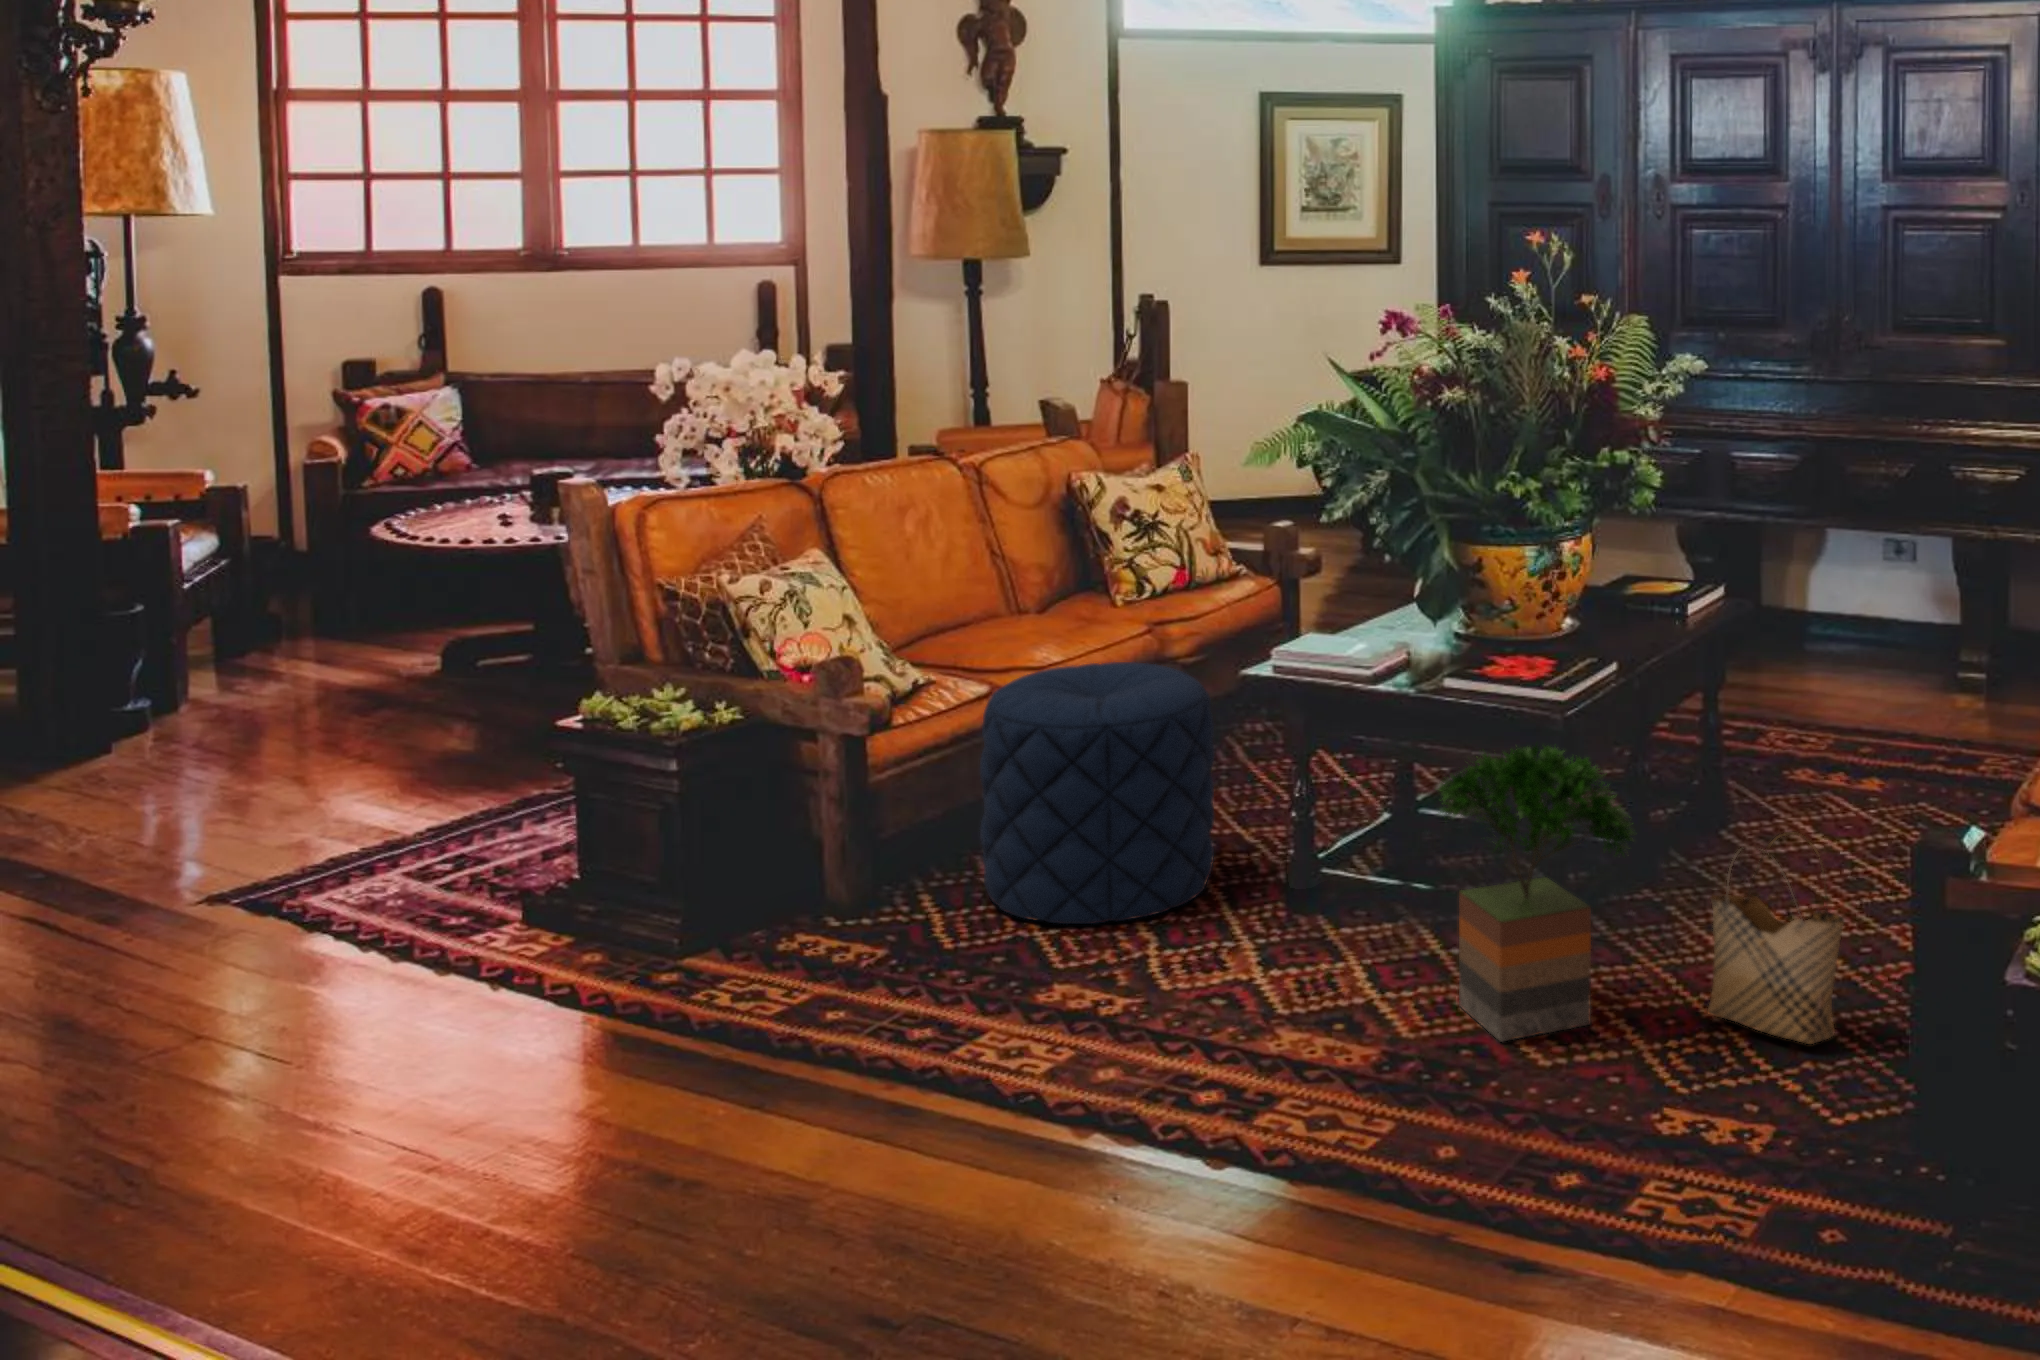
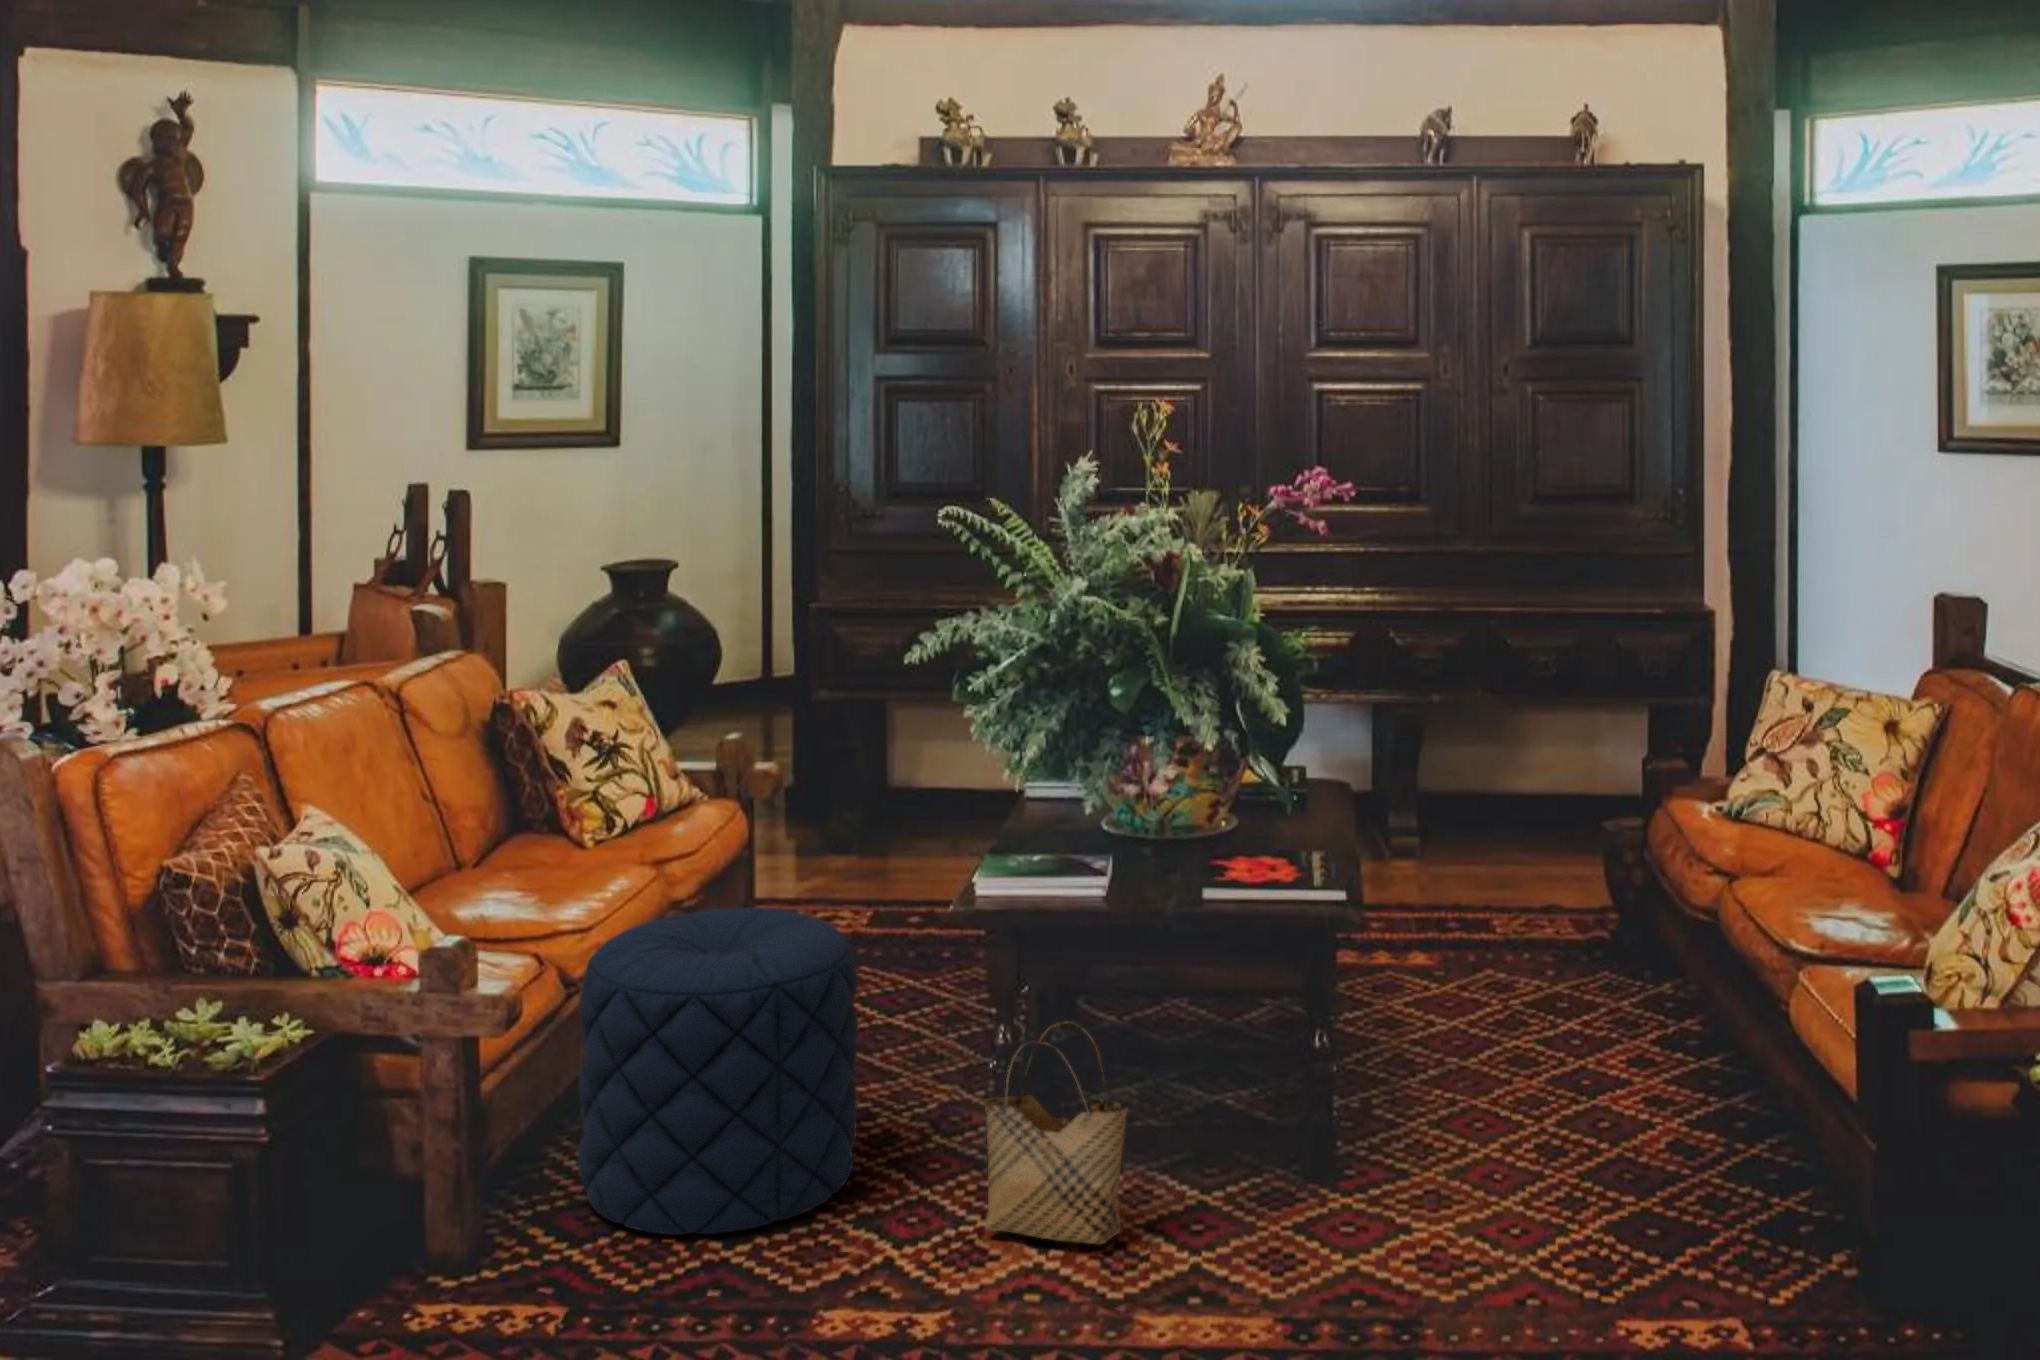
potted tree: present [1439,745,1634,1041] -> none [1222,945,1457,1285]
woven basket: present [1708,832,1845,1044] -> present [983,1020,1128,1244]

